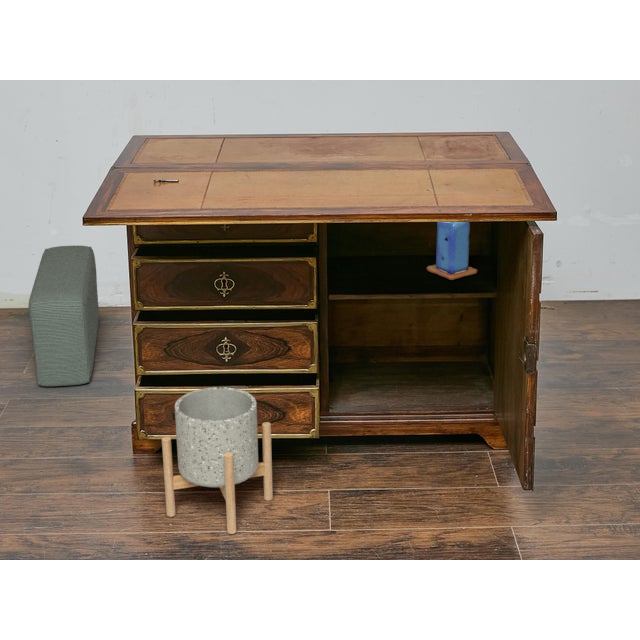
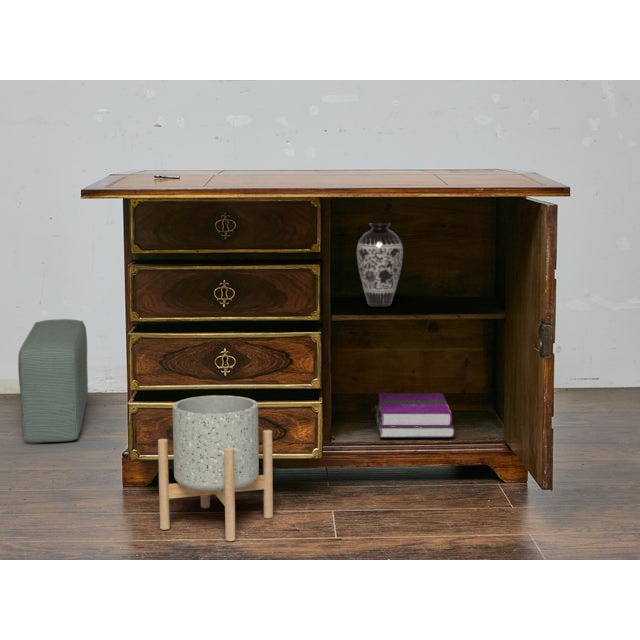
decorative vase: none [356,194,402,277] -> present [357,223,403,307]
candle: present [427,222,477,280] -> none [428,240,479,308]
hardback book: none [374,350,449,406] -> present [375,393,455,438]

